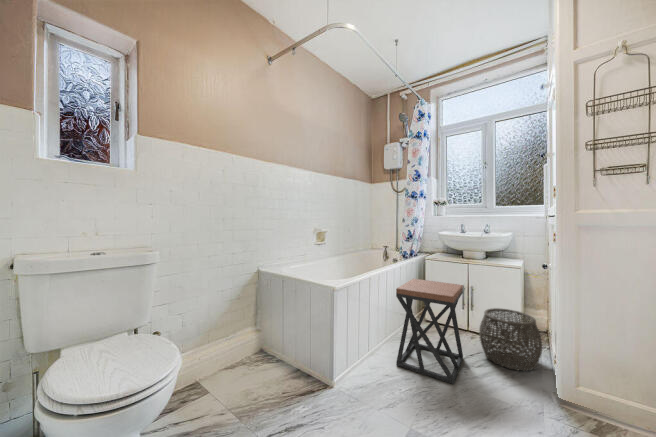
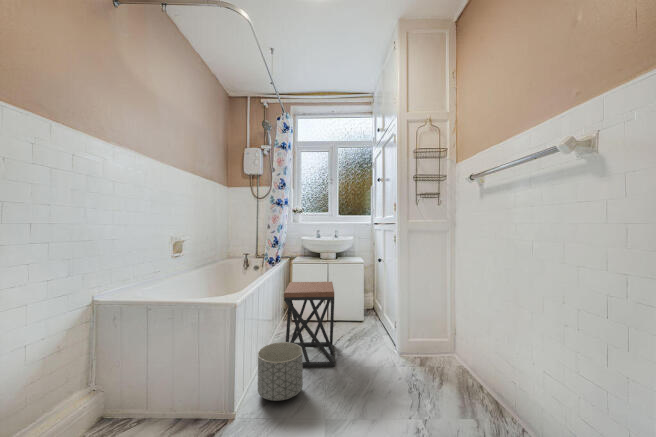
woven basket: present [479,308,542,371] -> none [341,297,382,343]
planter: none [358,337,404,399] -> present [258,342,303,401]

